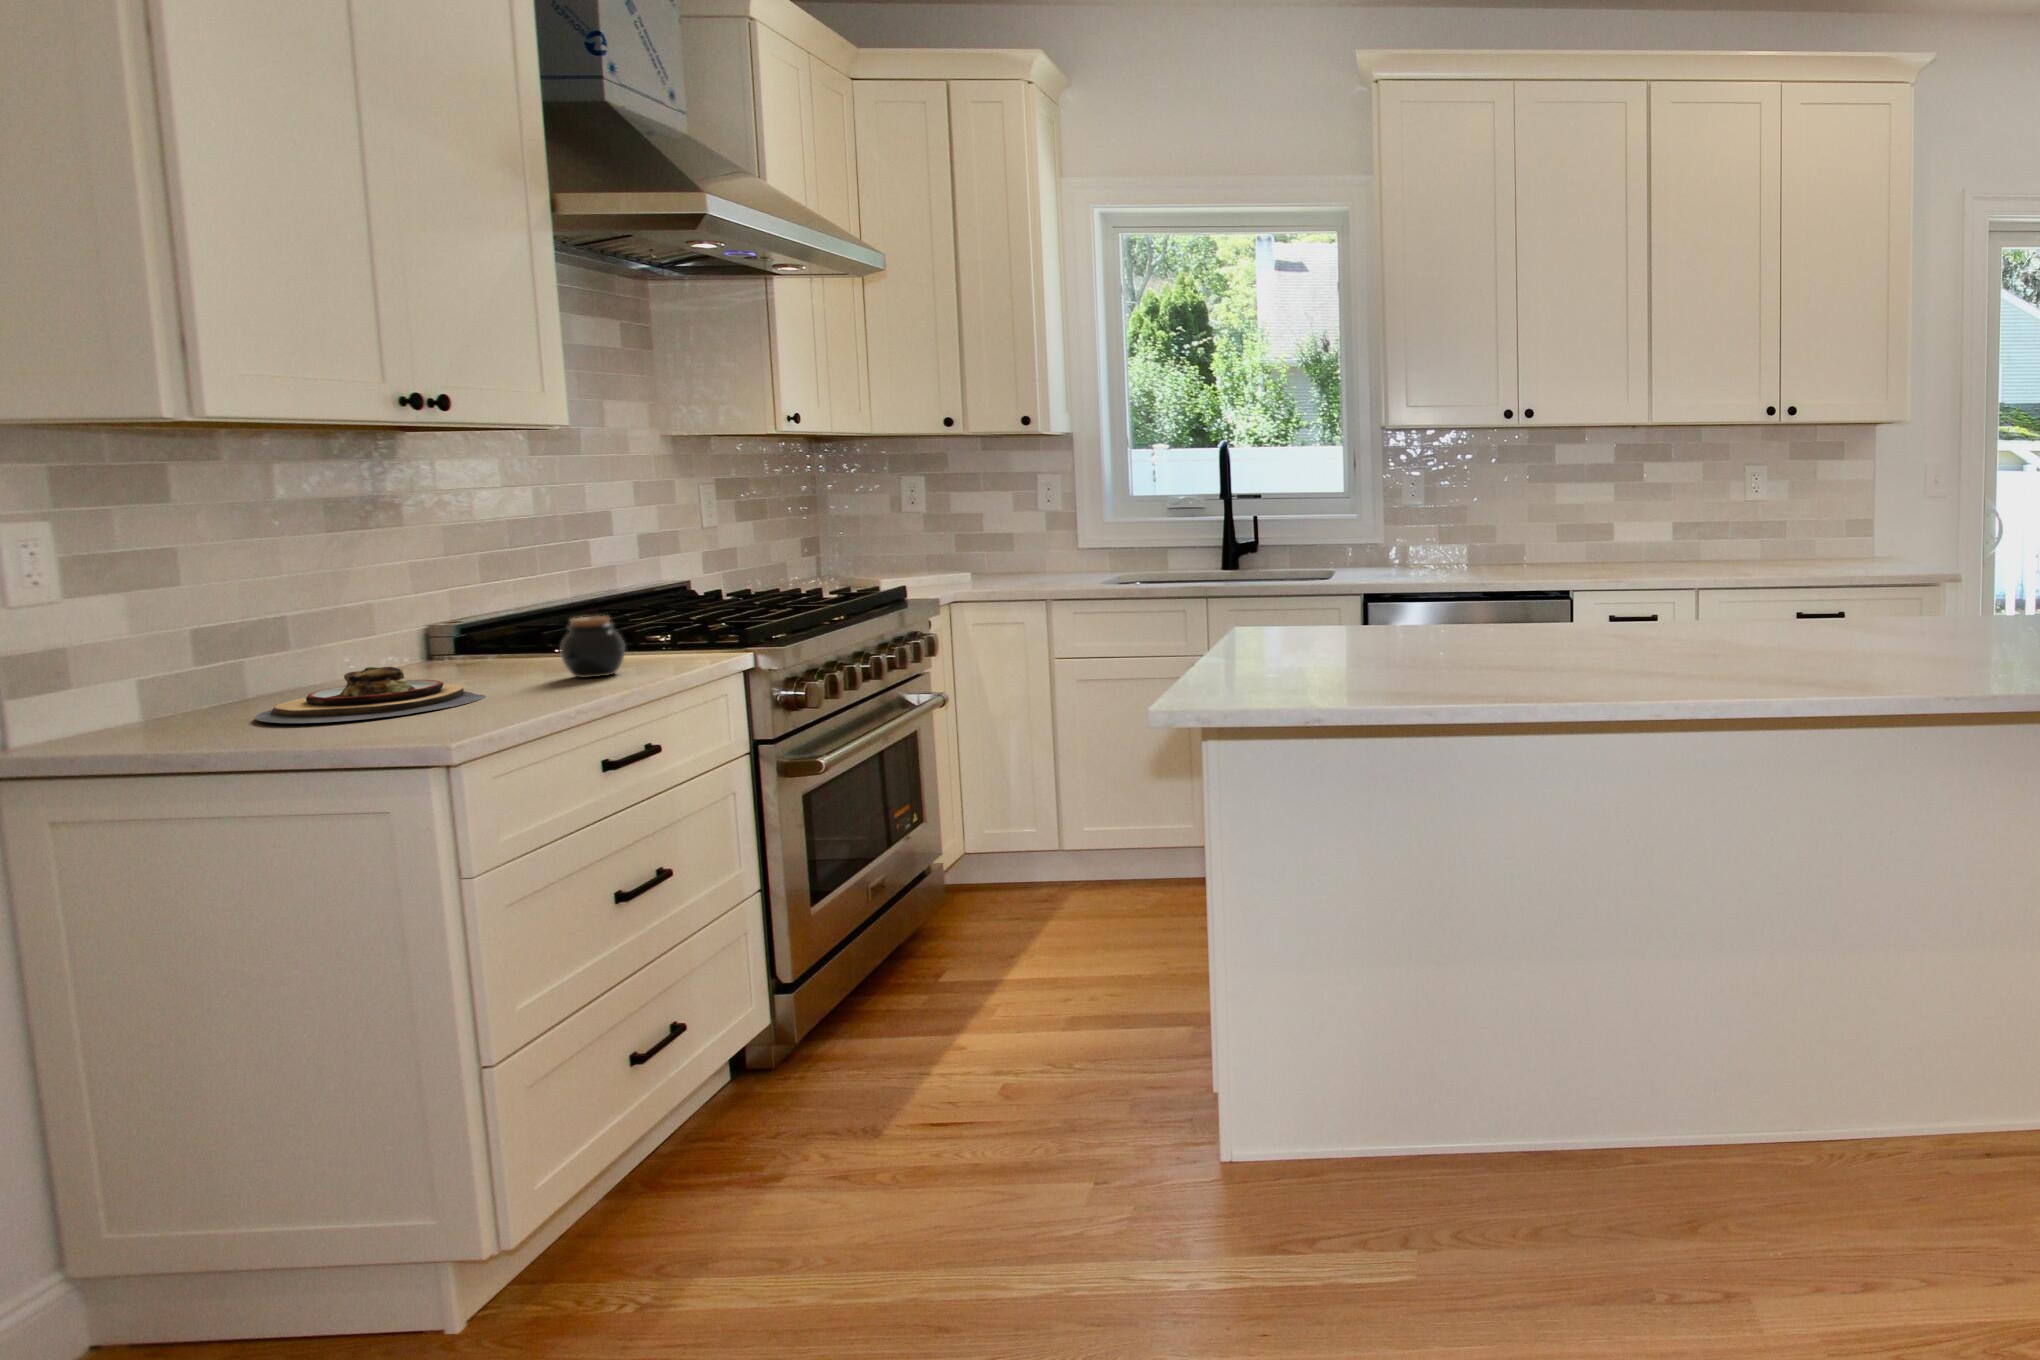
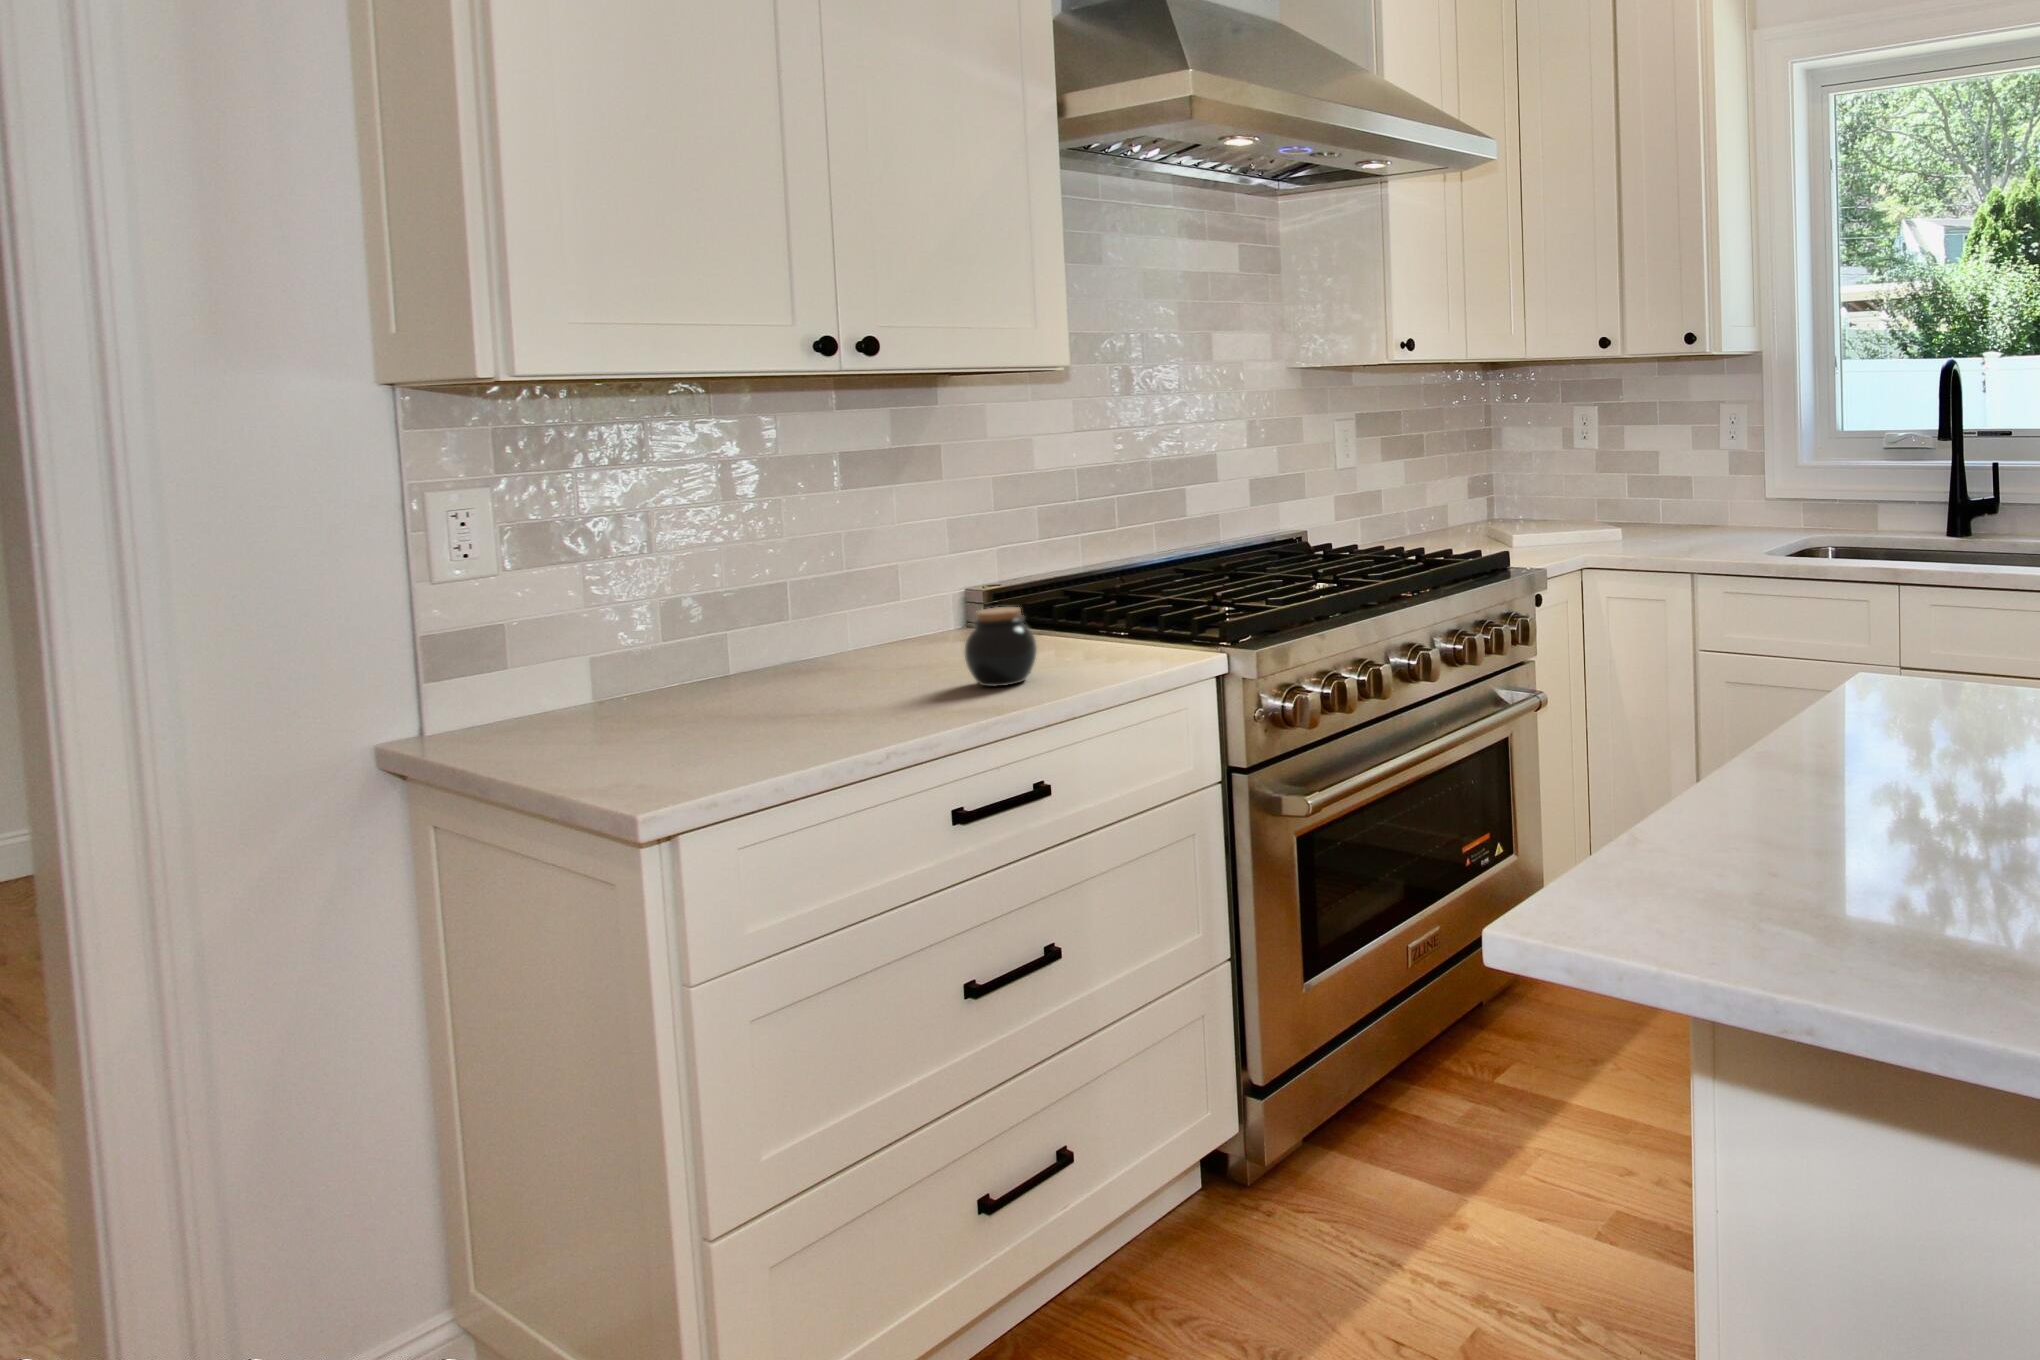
plate: present [255,667,486,723] -> none [635,663,879,736]

